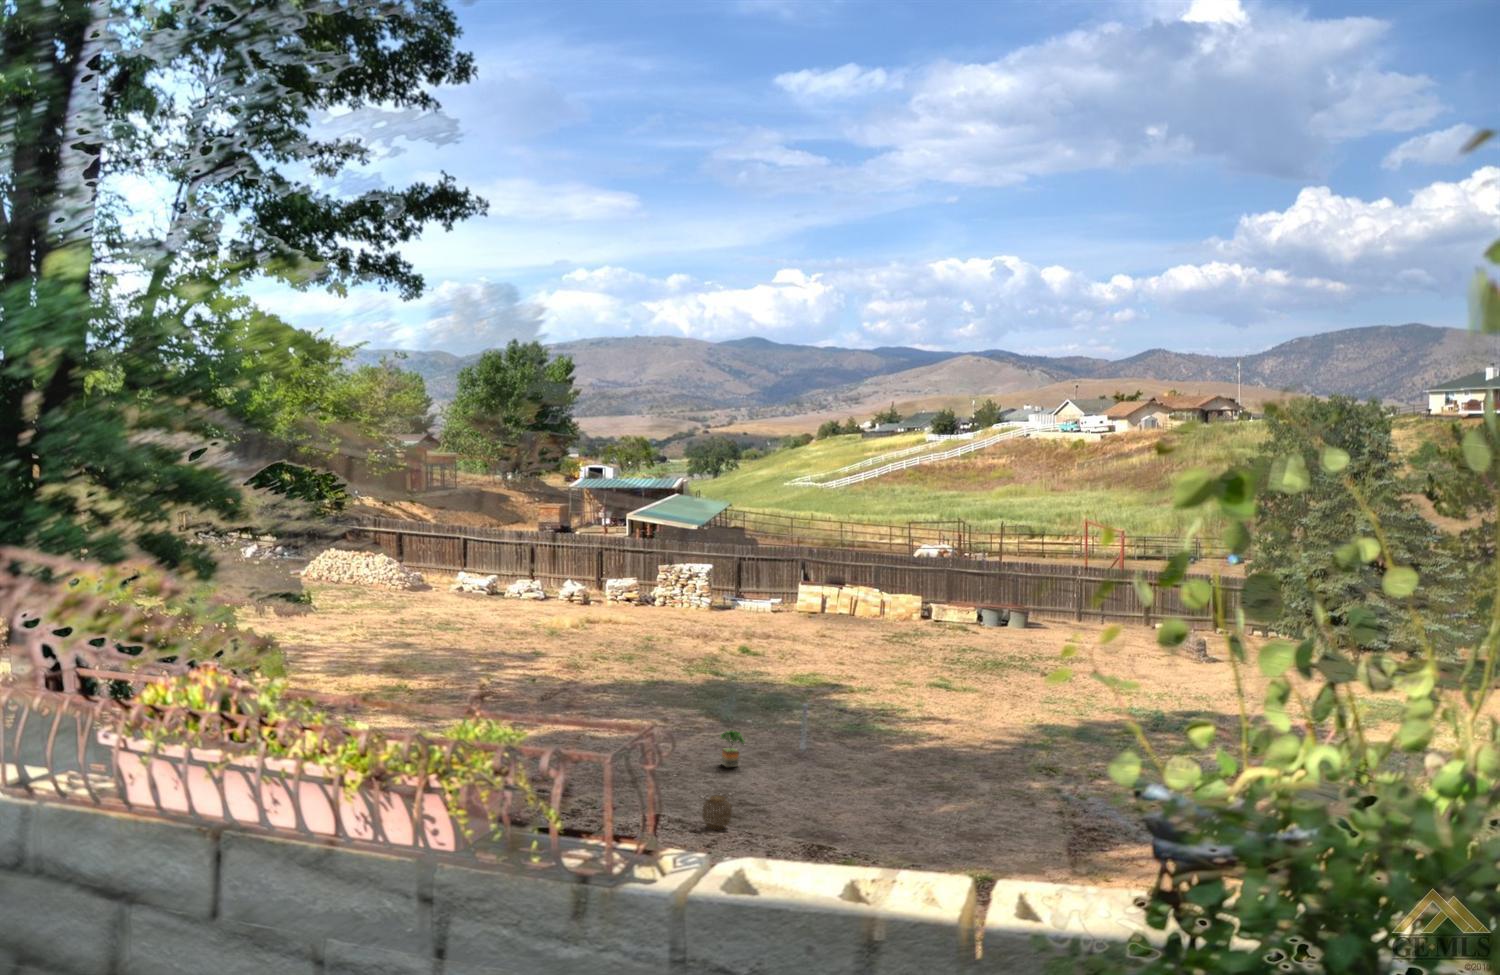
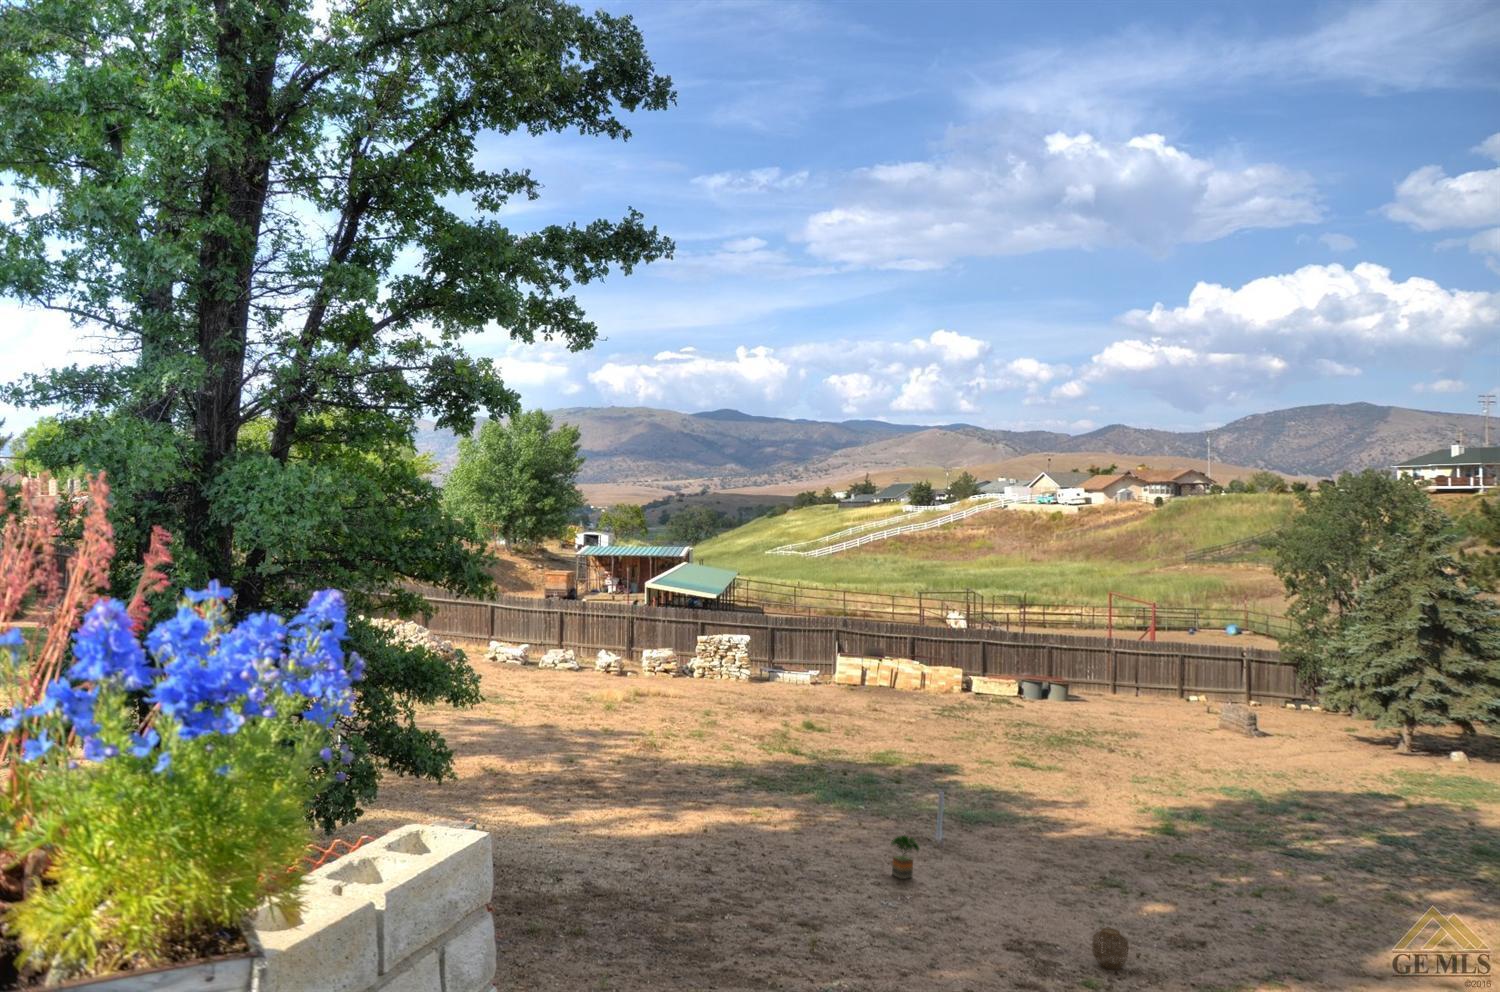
woven basket: present [703,796,732,830] -> present [1092,928,1128,970]

